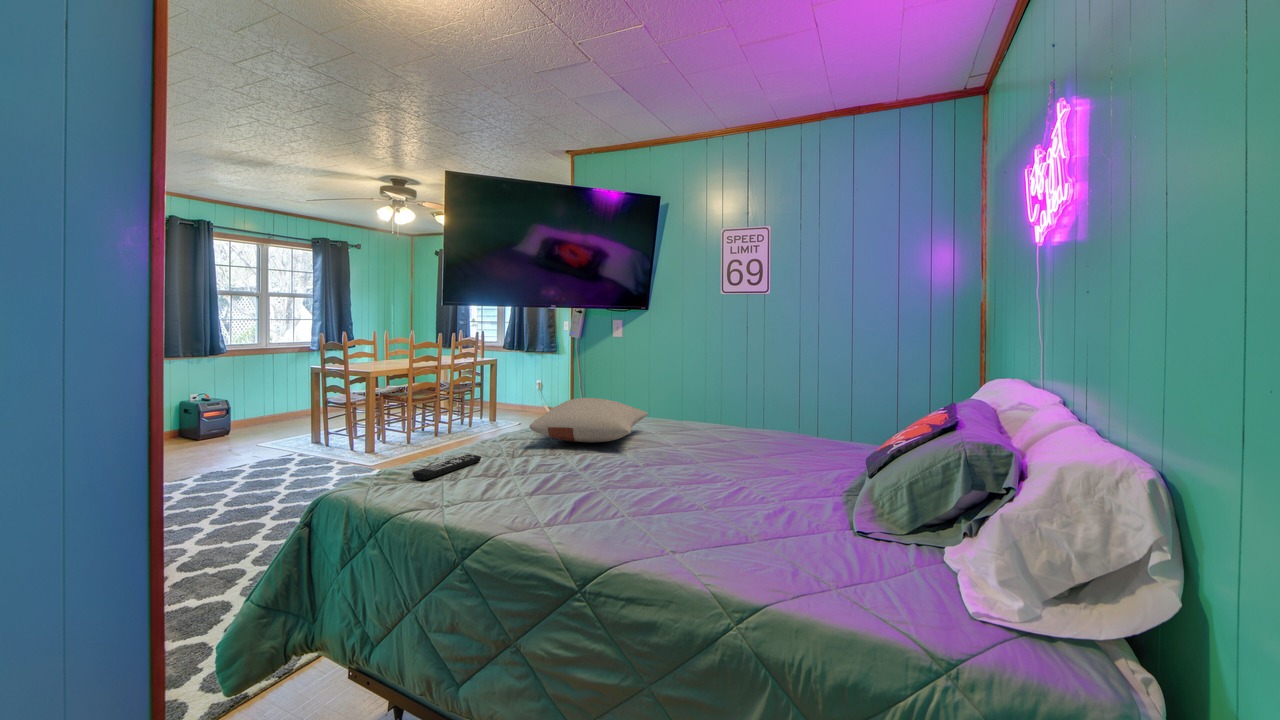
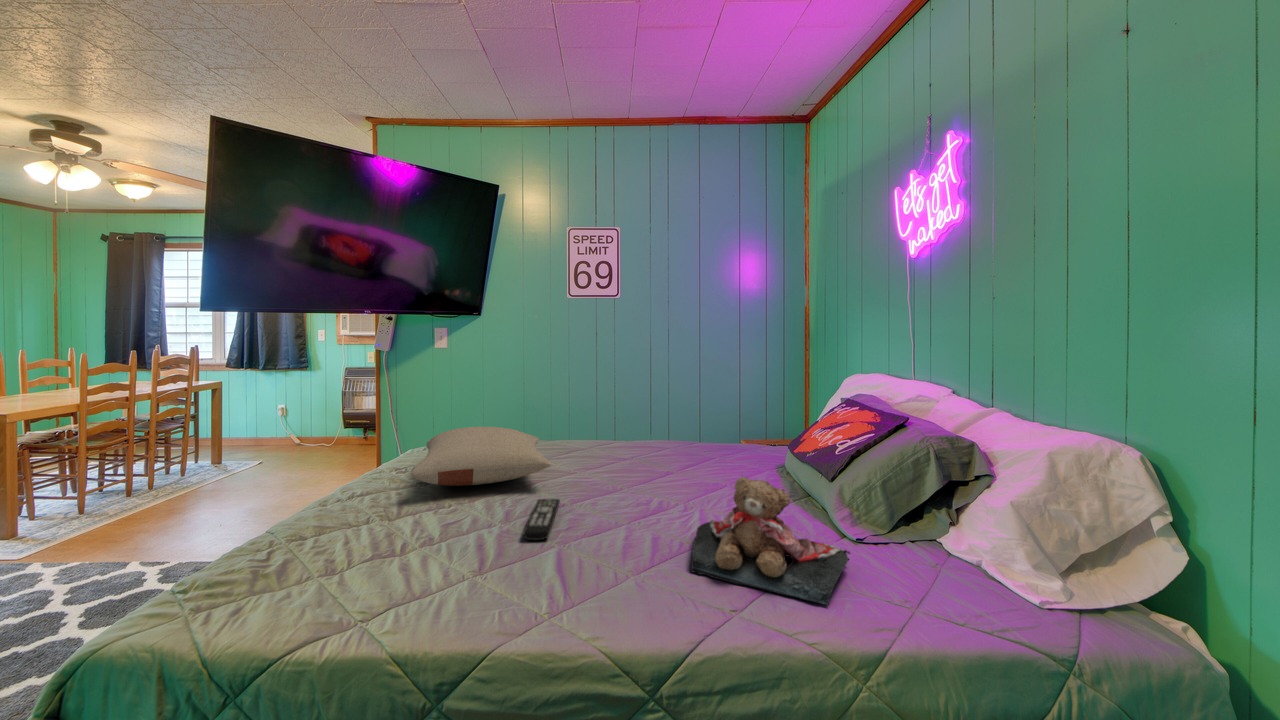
teddy bear: none [669,447,818,565] -> present [691,476,850,605]
remote control: present [413,455,481,480] -> present [523,499,560,540]

